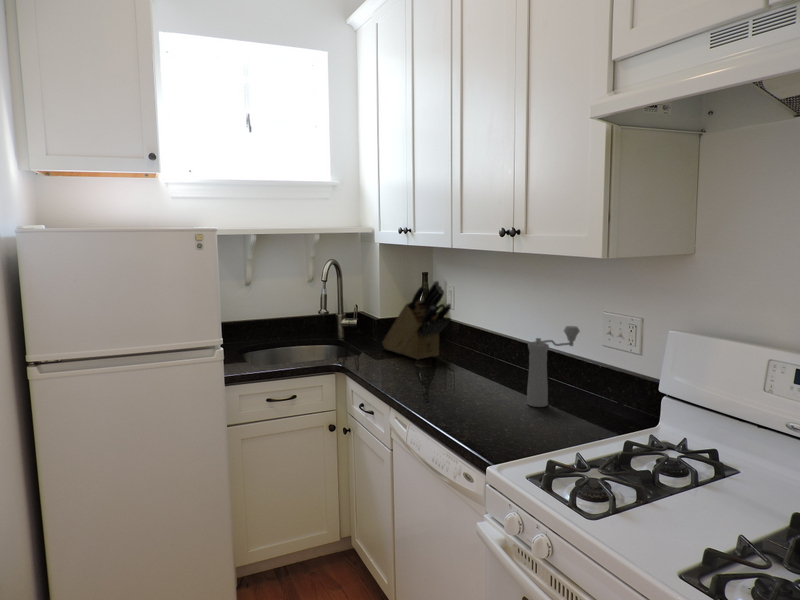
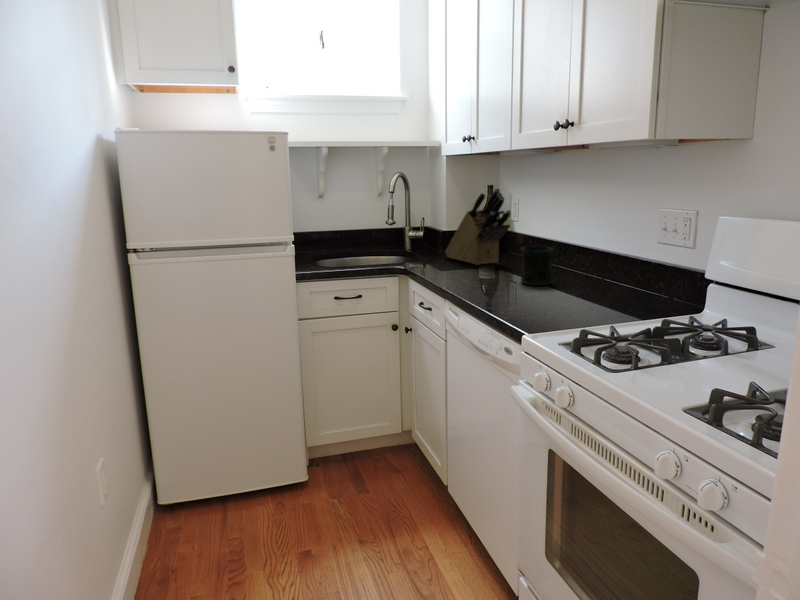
pepper mill: present [527,326,580,407] -> none [575,222,632,299]
mug: none [467,346,501,388] -> present [521,246,554,285]

